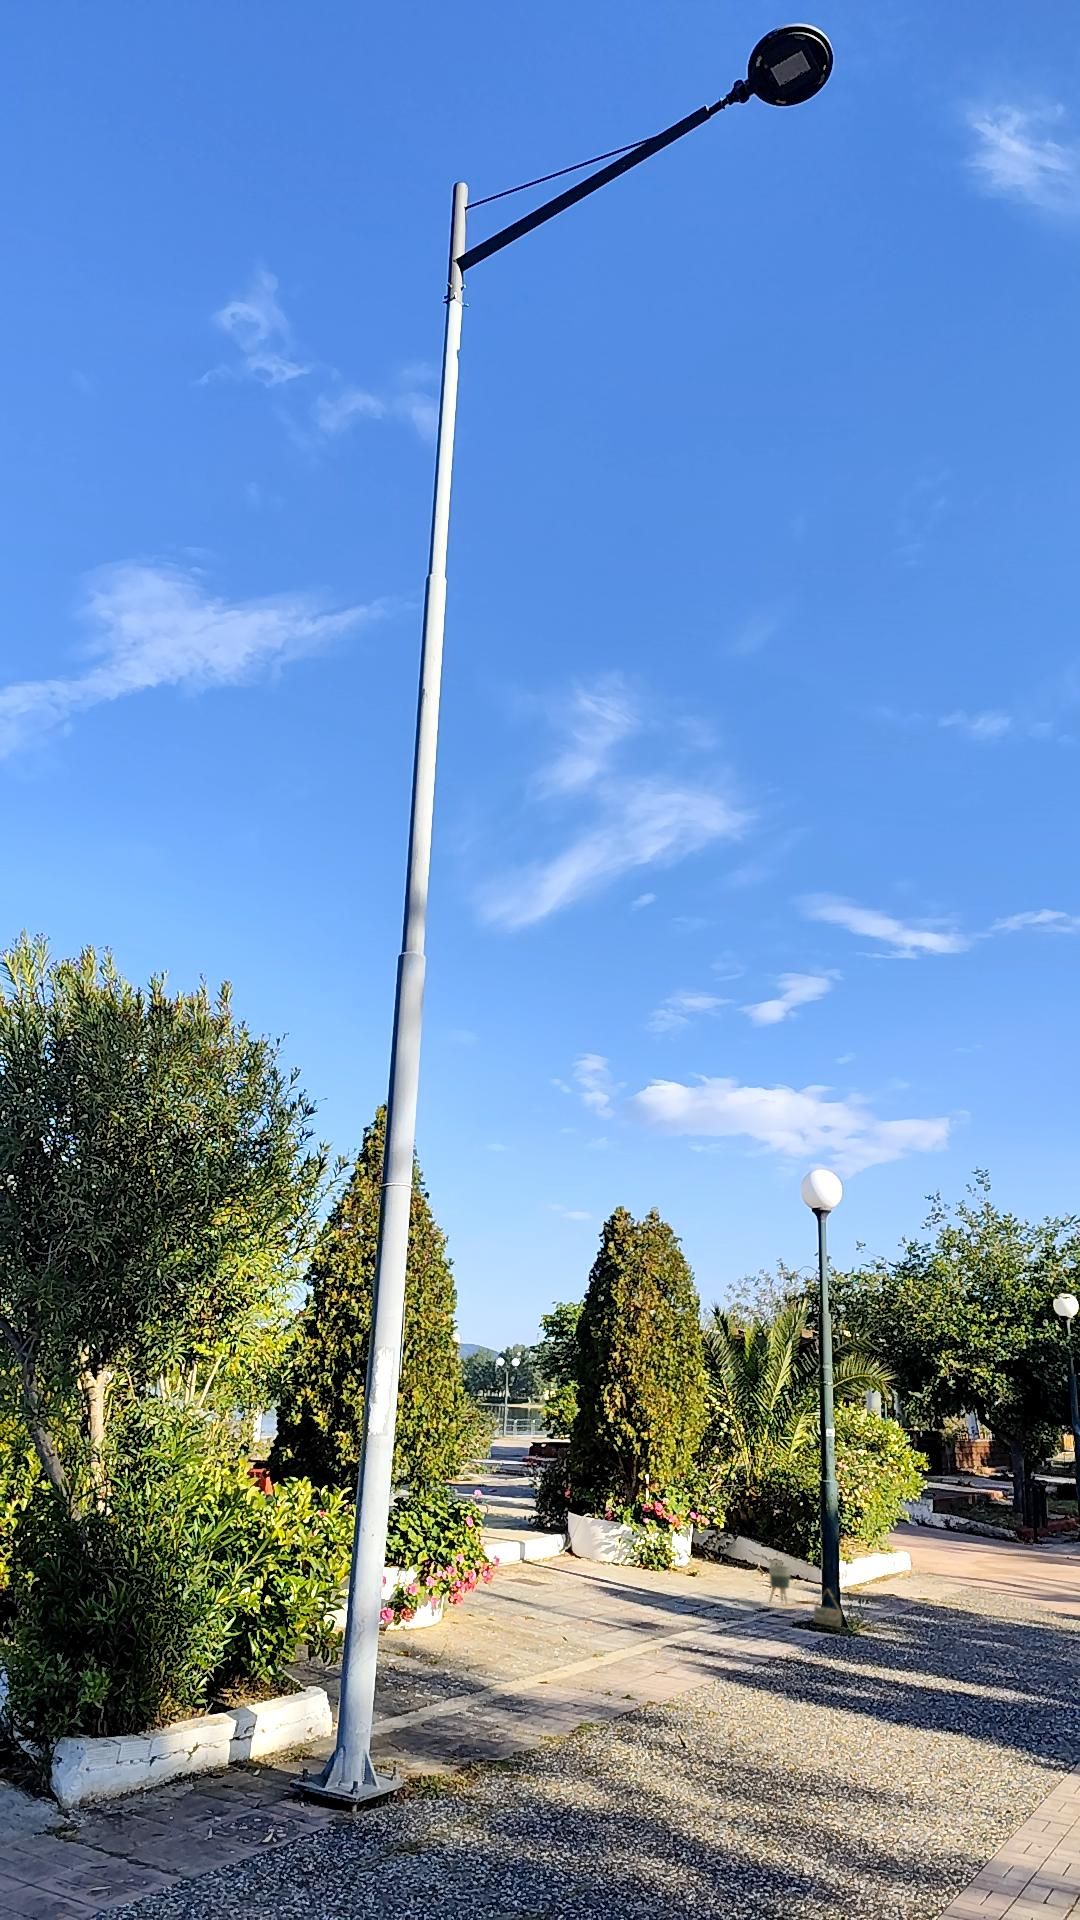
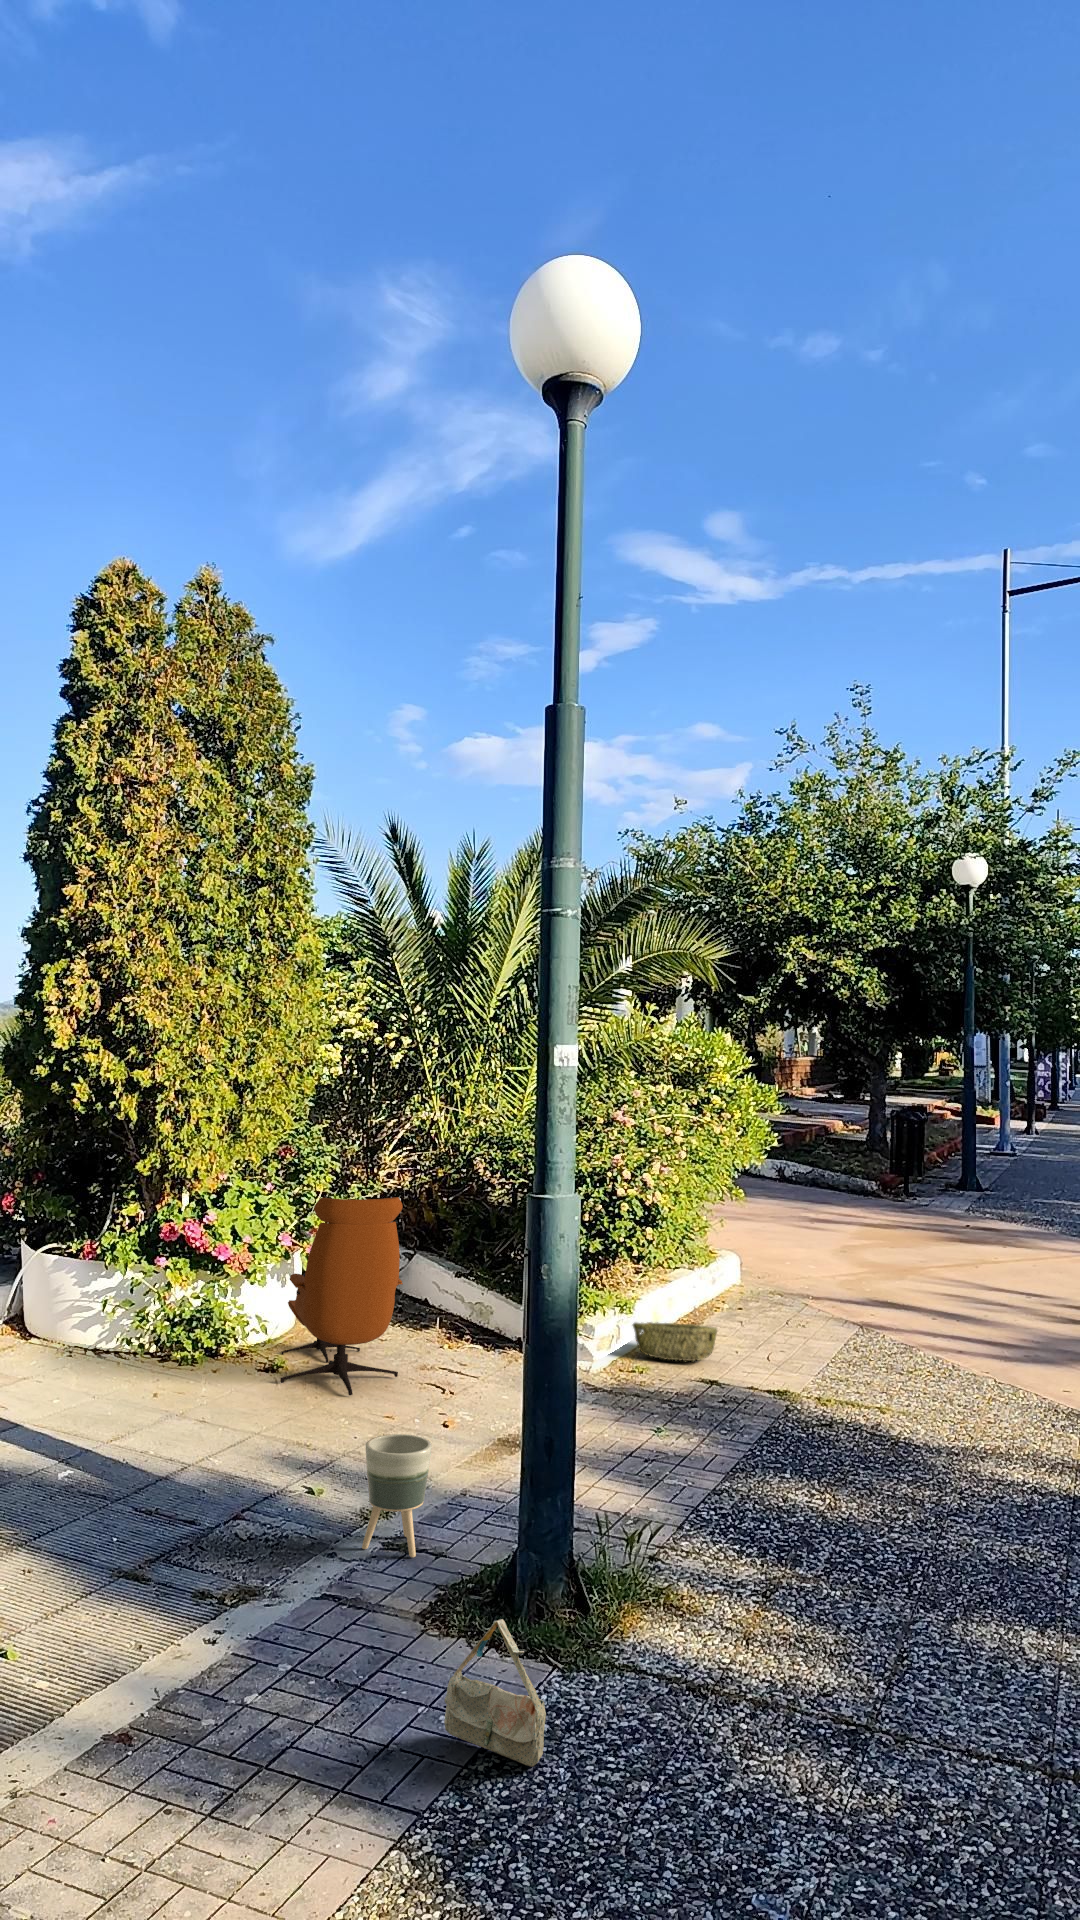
lounge chair: none [694,1491,755,1579] -> present [281,1197,403,1395]
woven basket: none [852,1563,892,1583] -> present [633,1322,717,1361]

